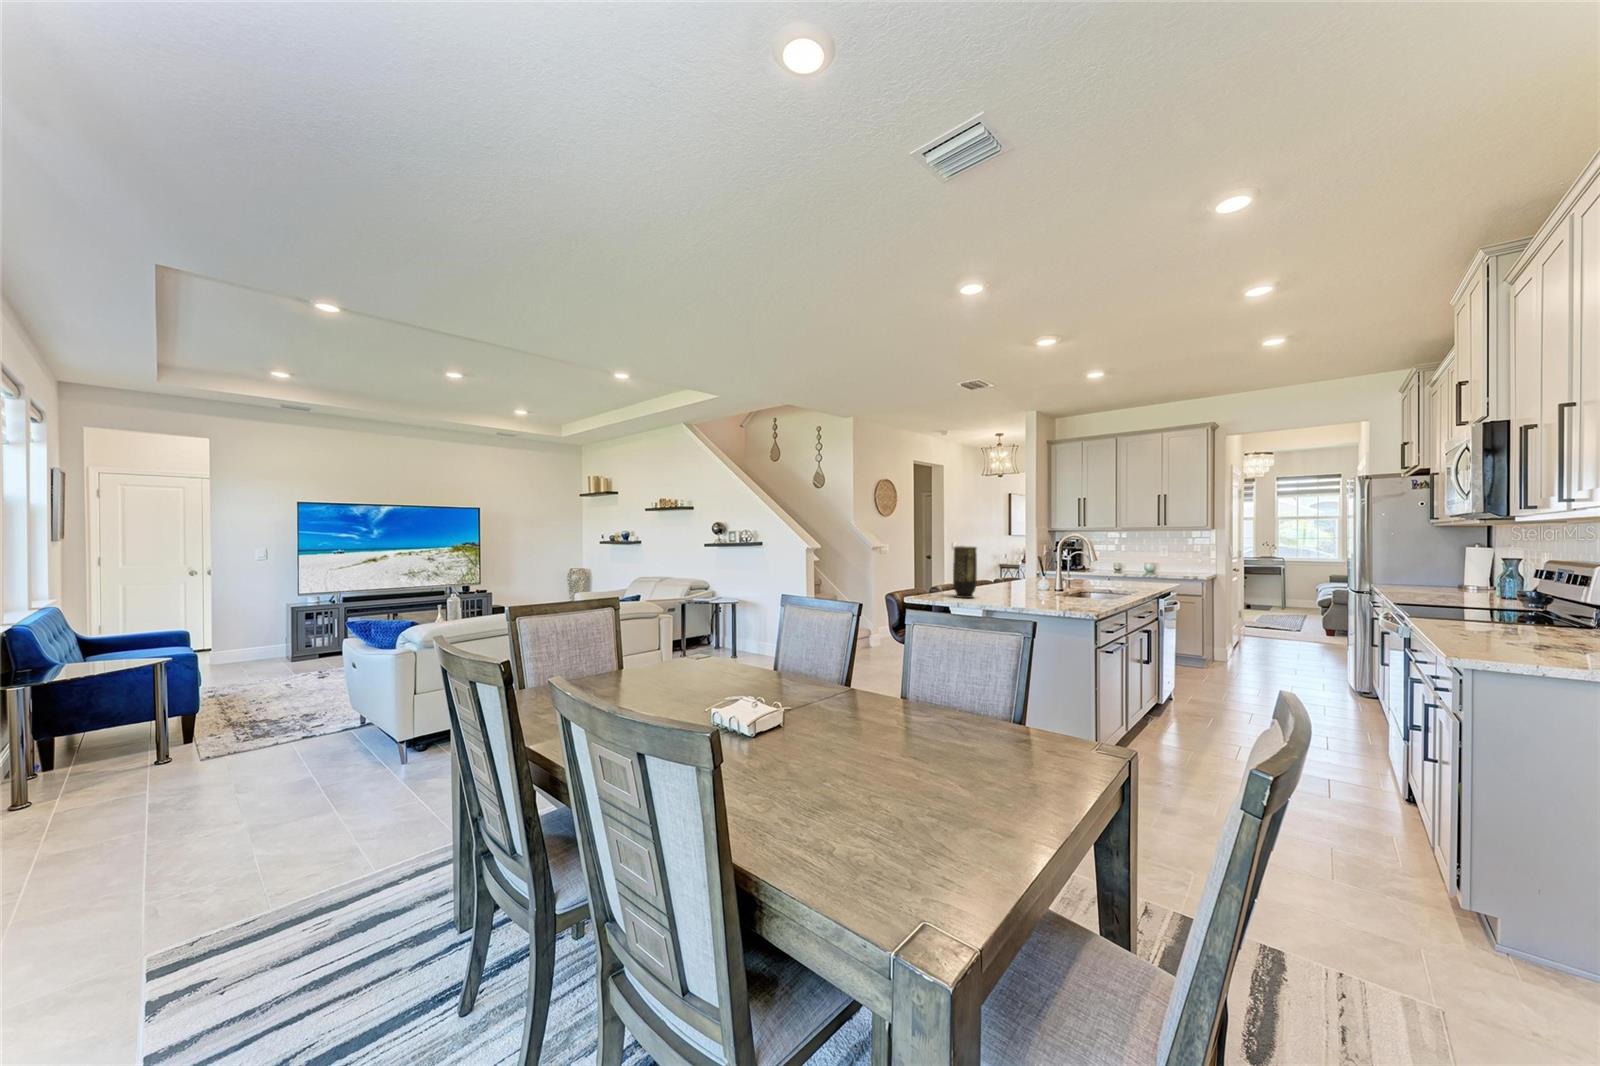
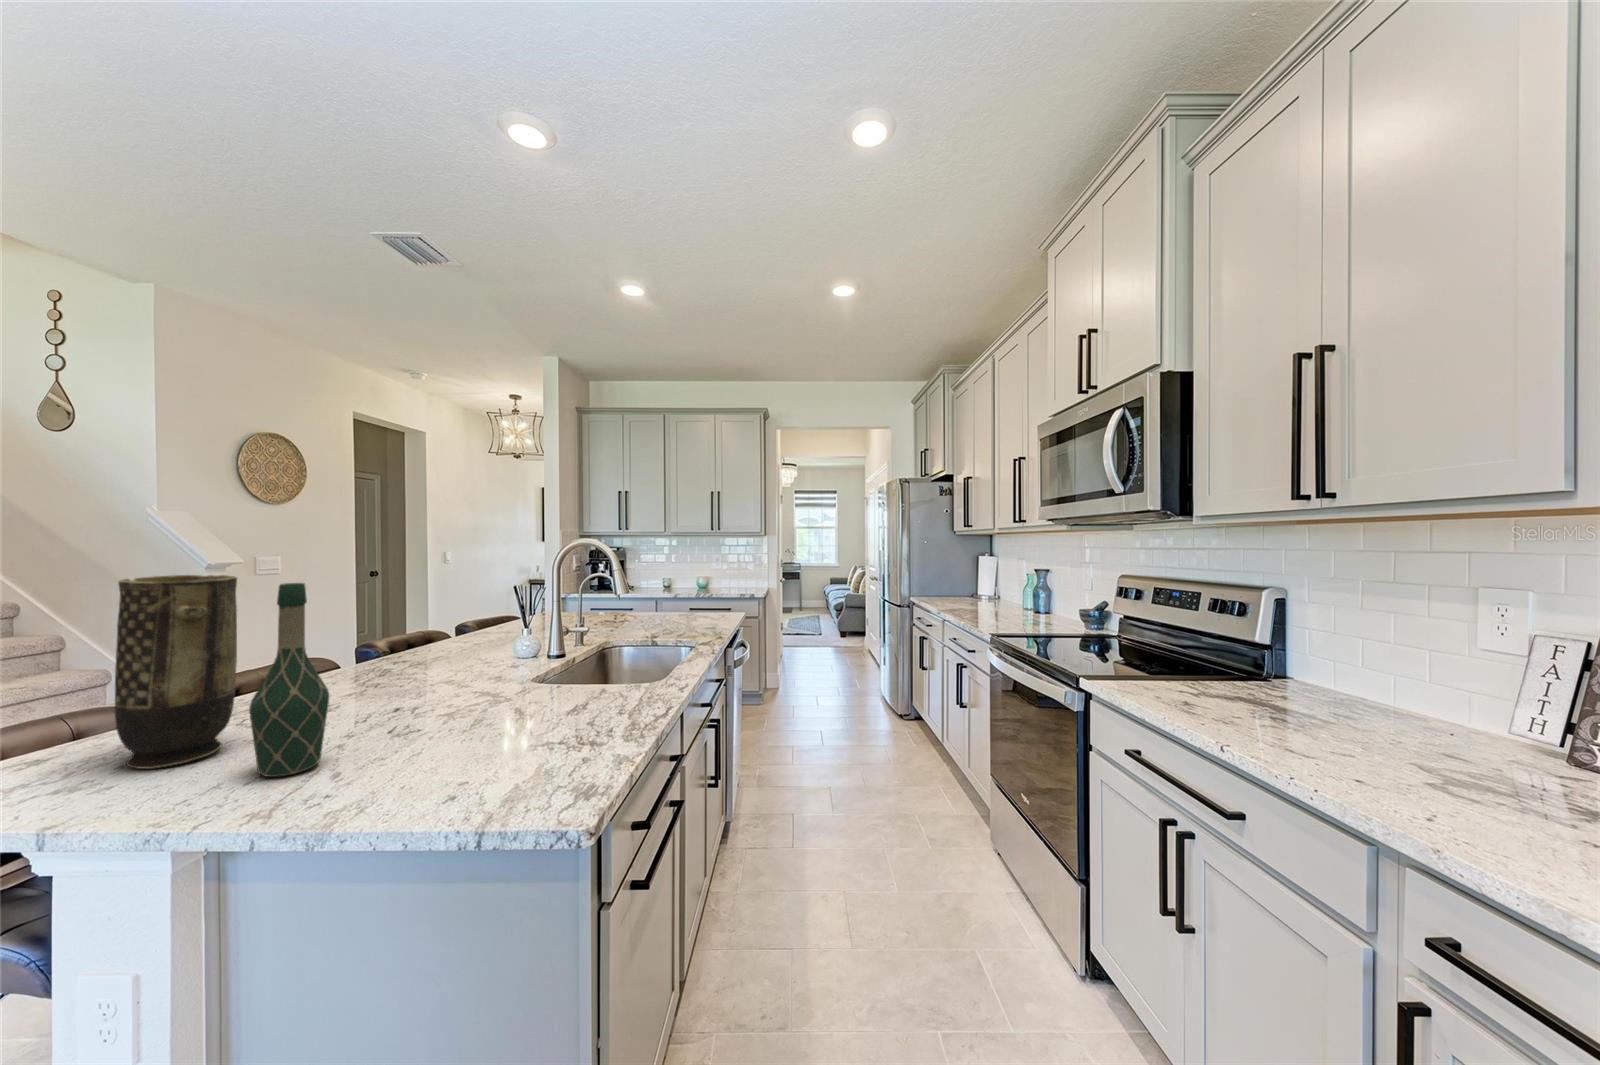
wine bottle: none [989,548,1006,602] -> present [249,583,329,777]

